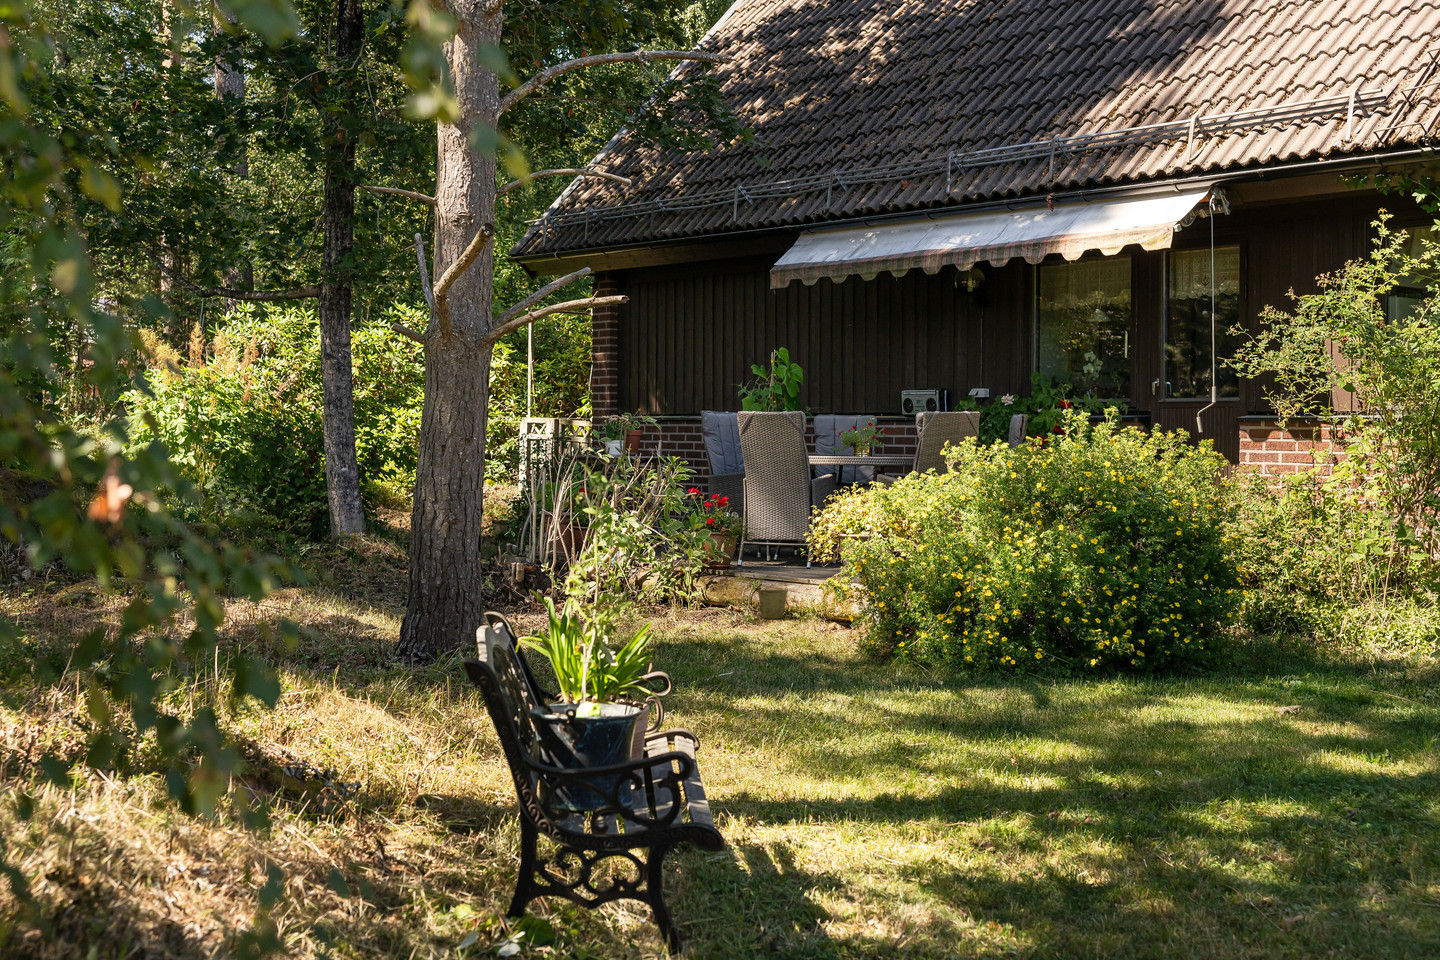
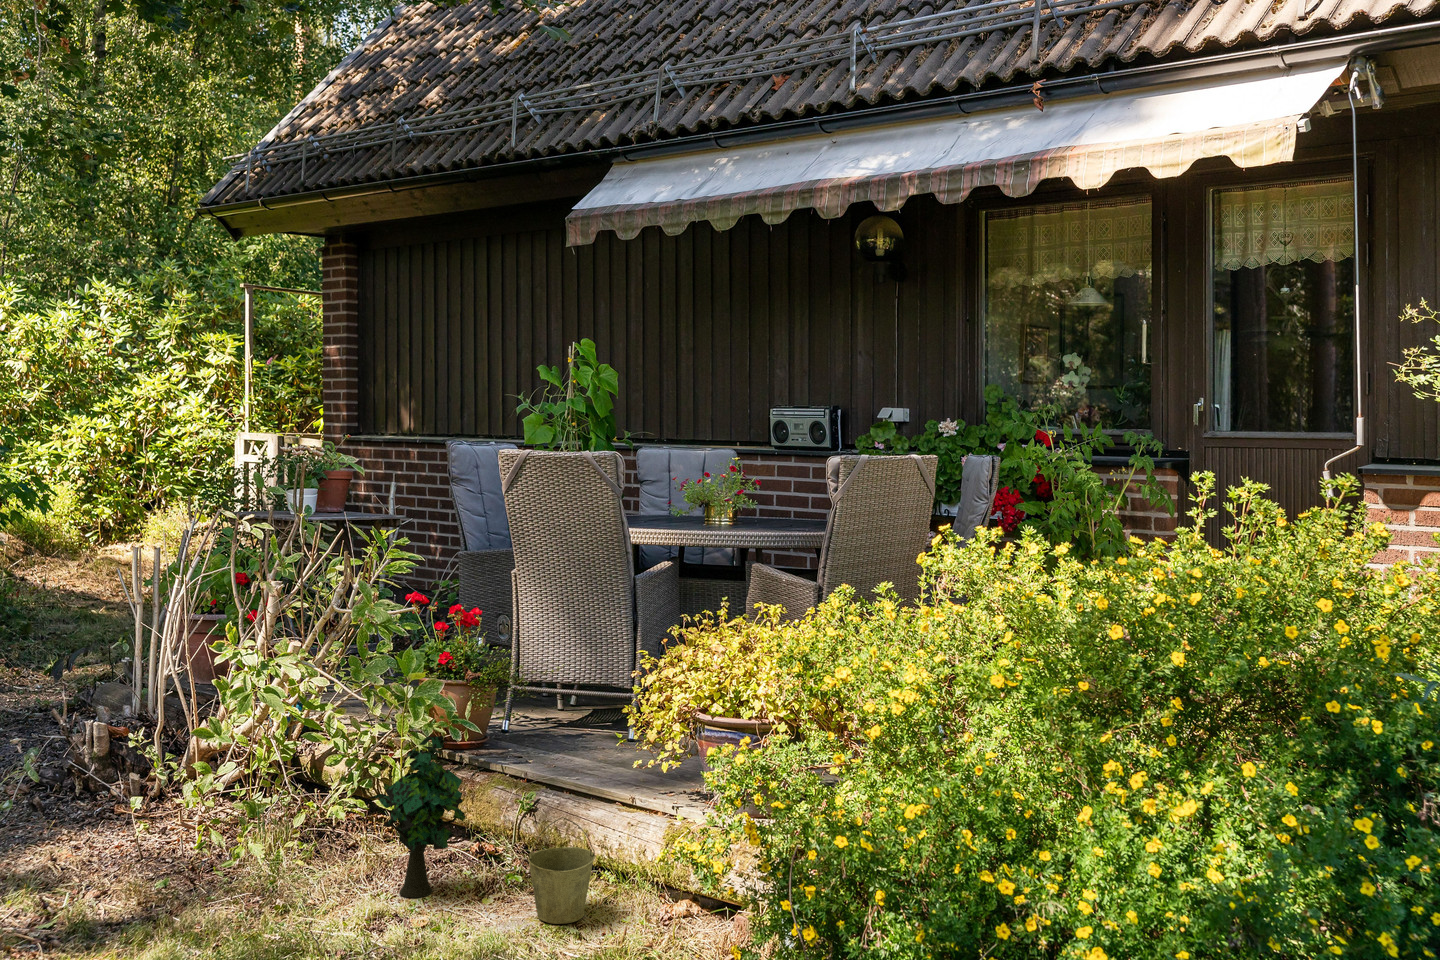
decorative plant: none [684,540,728,614] -> present [369,736,466,898]

